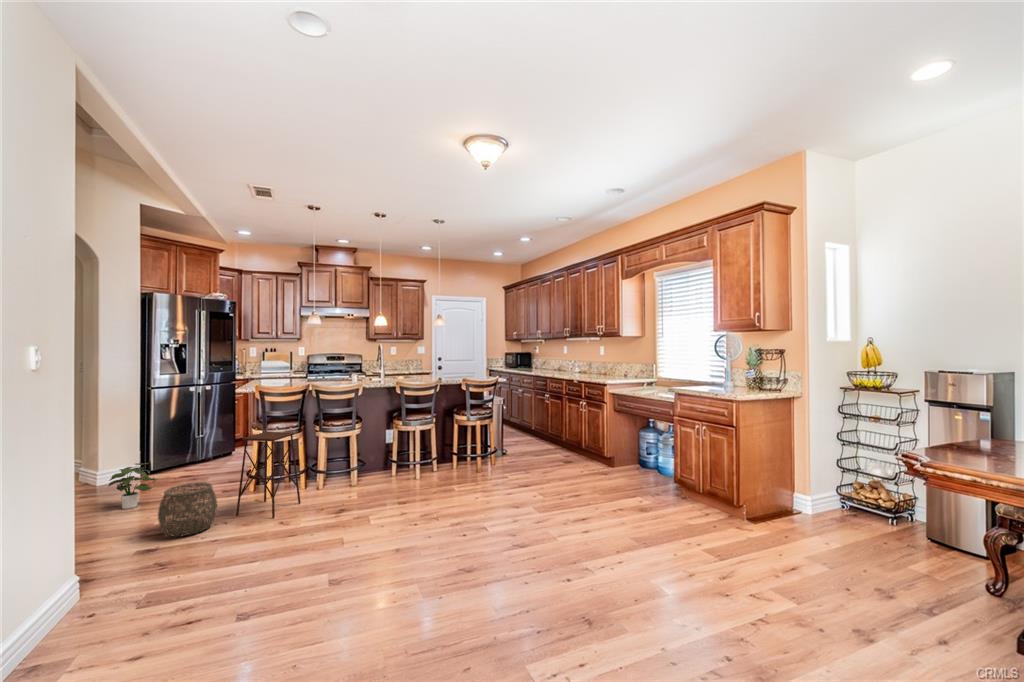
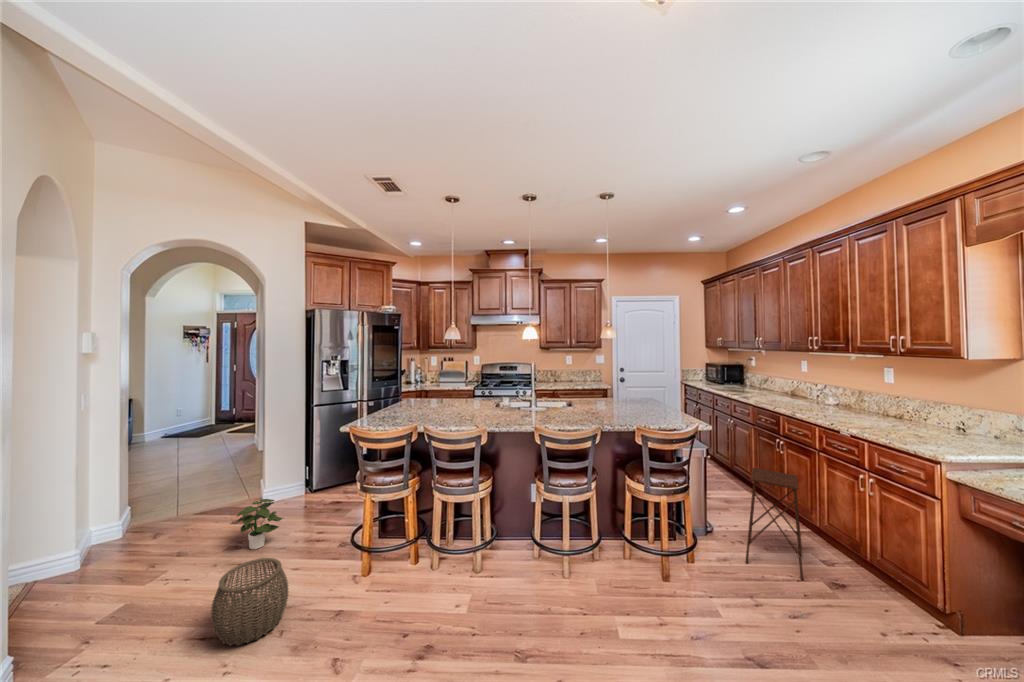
side table: present [236,432,301,518] -> present [745,468,803,580]

